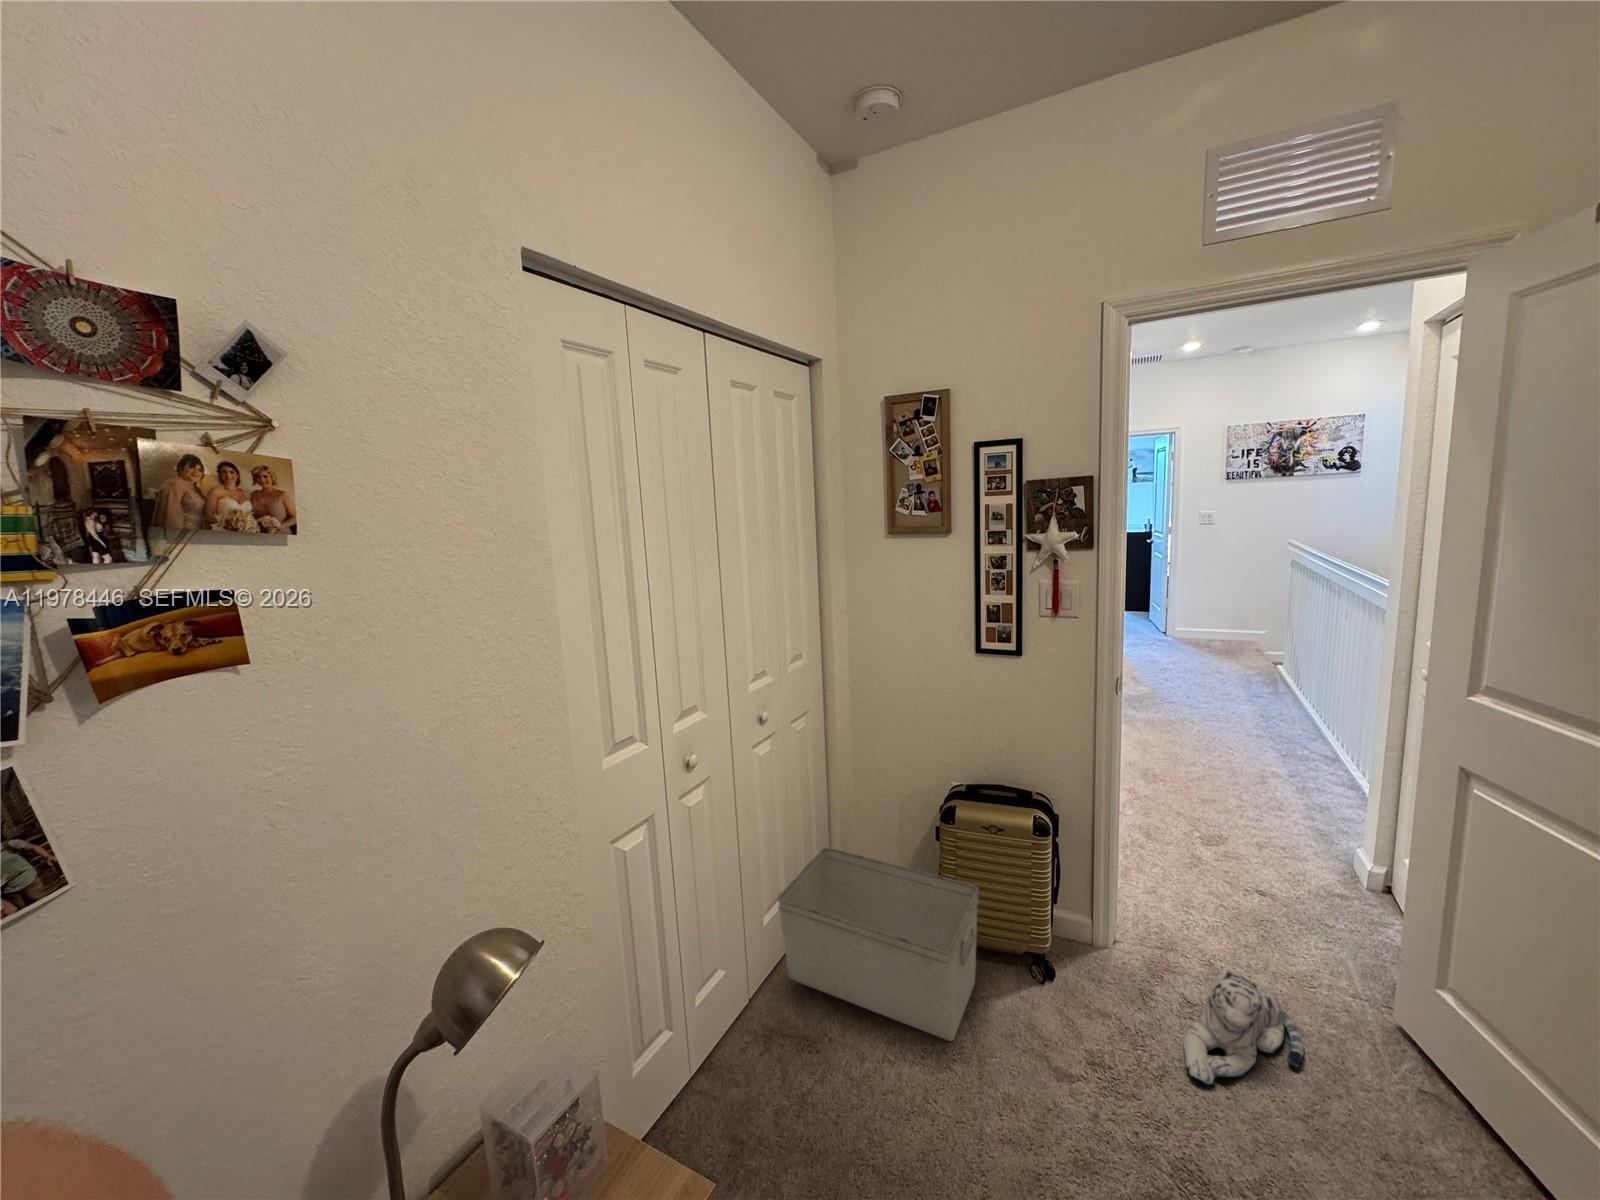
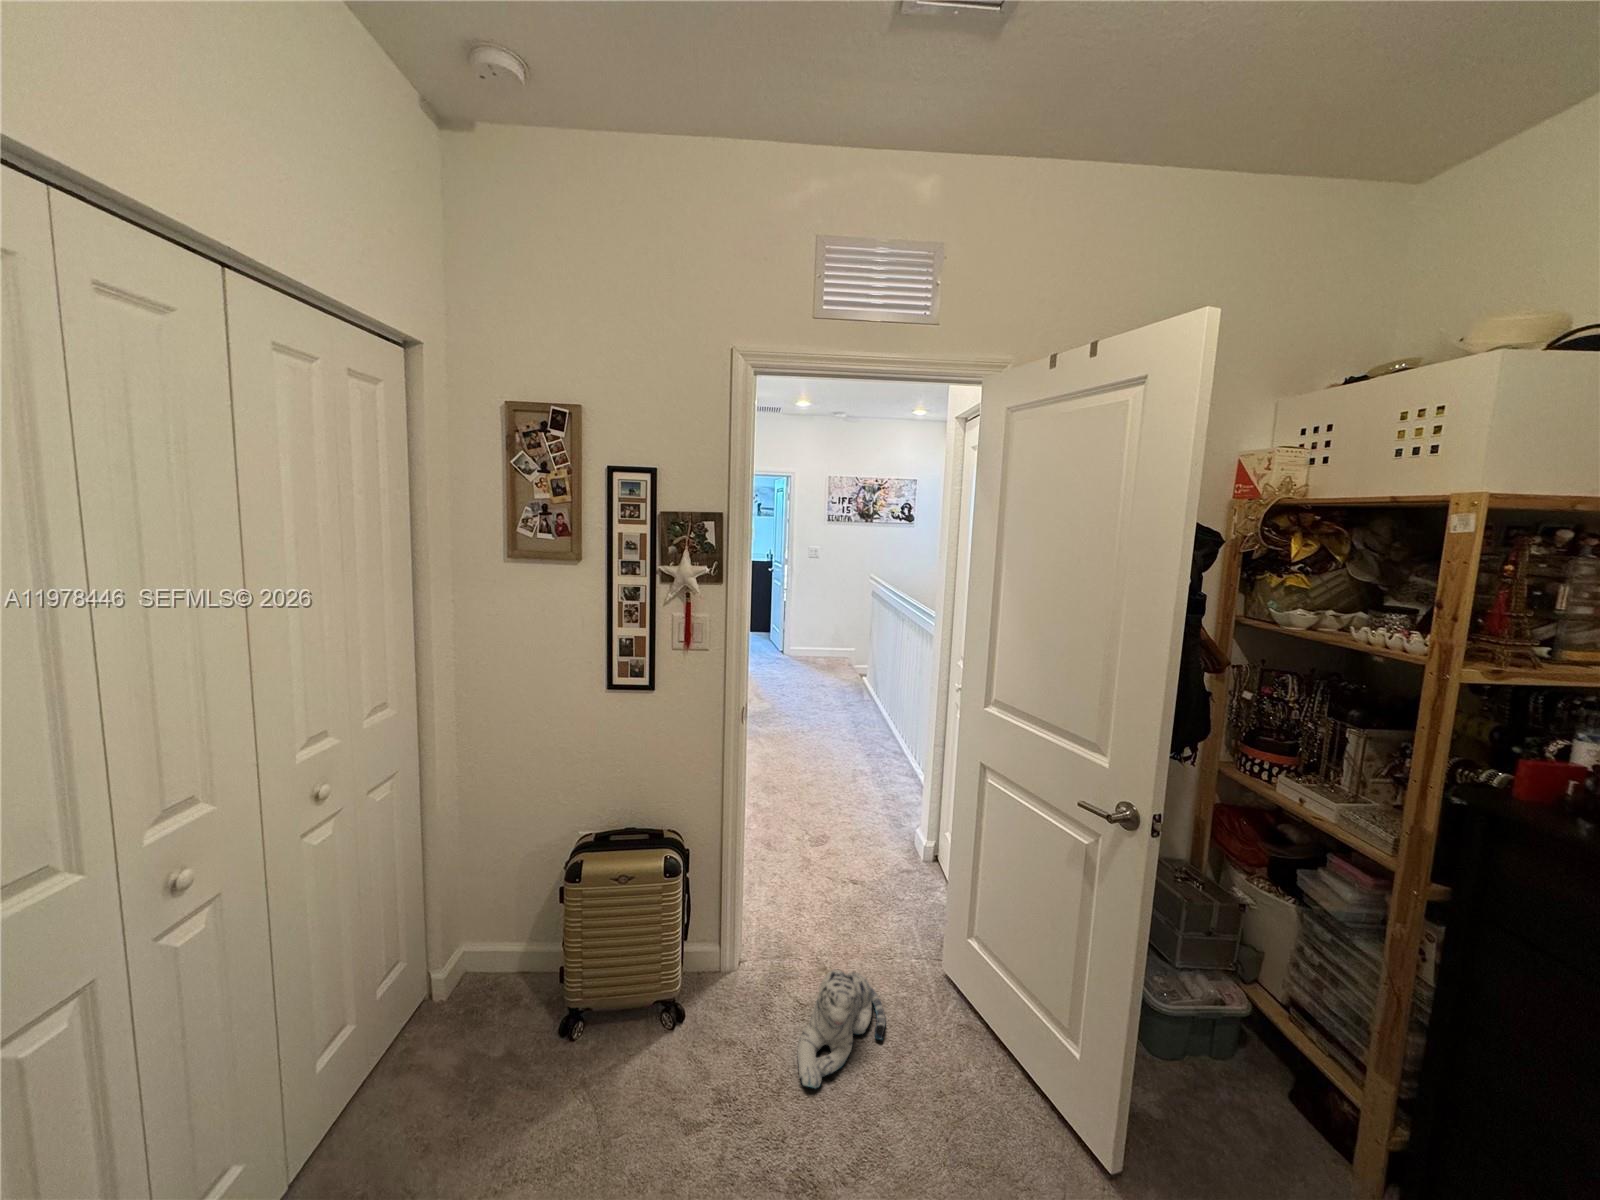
storage bin: present [778,847,979,1041] -> none [325,947,606,1150]

